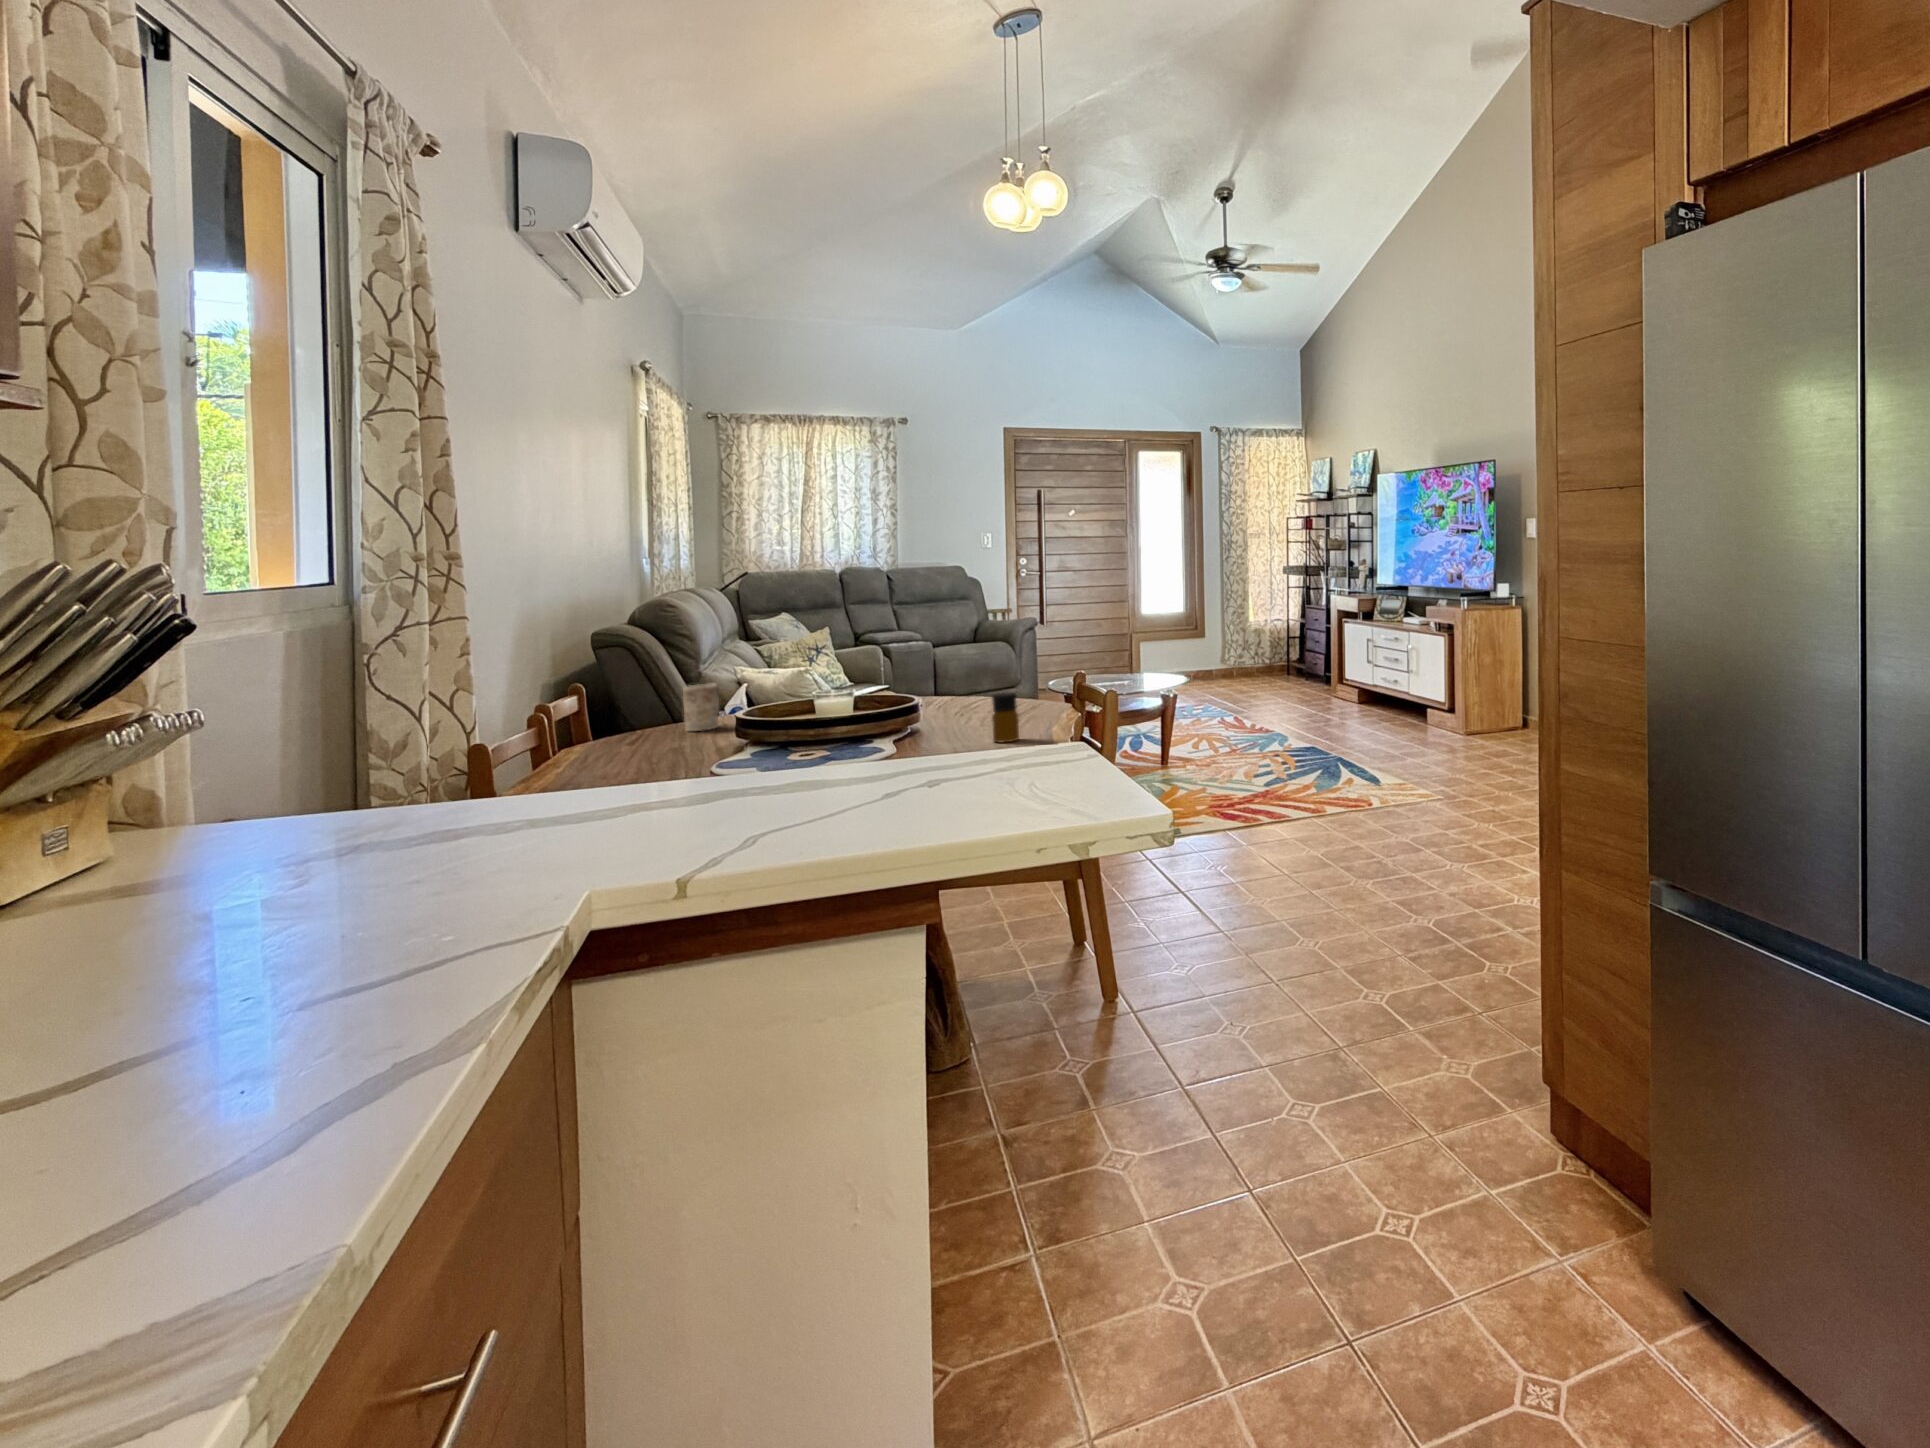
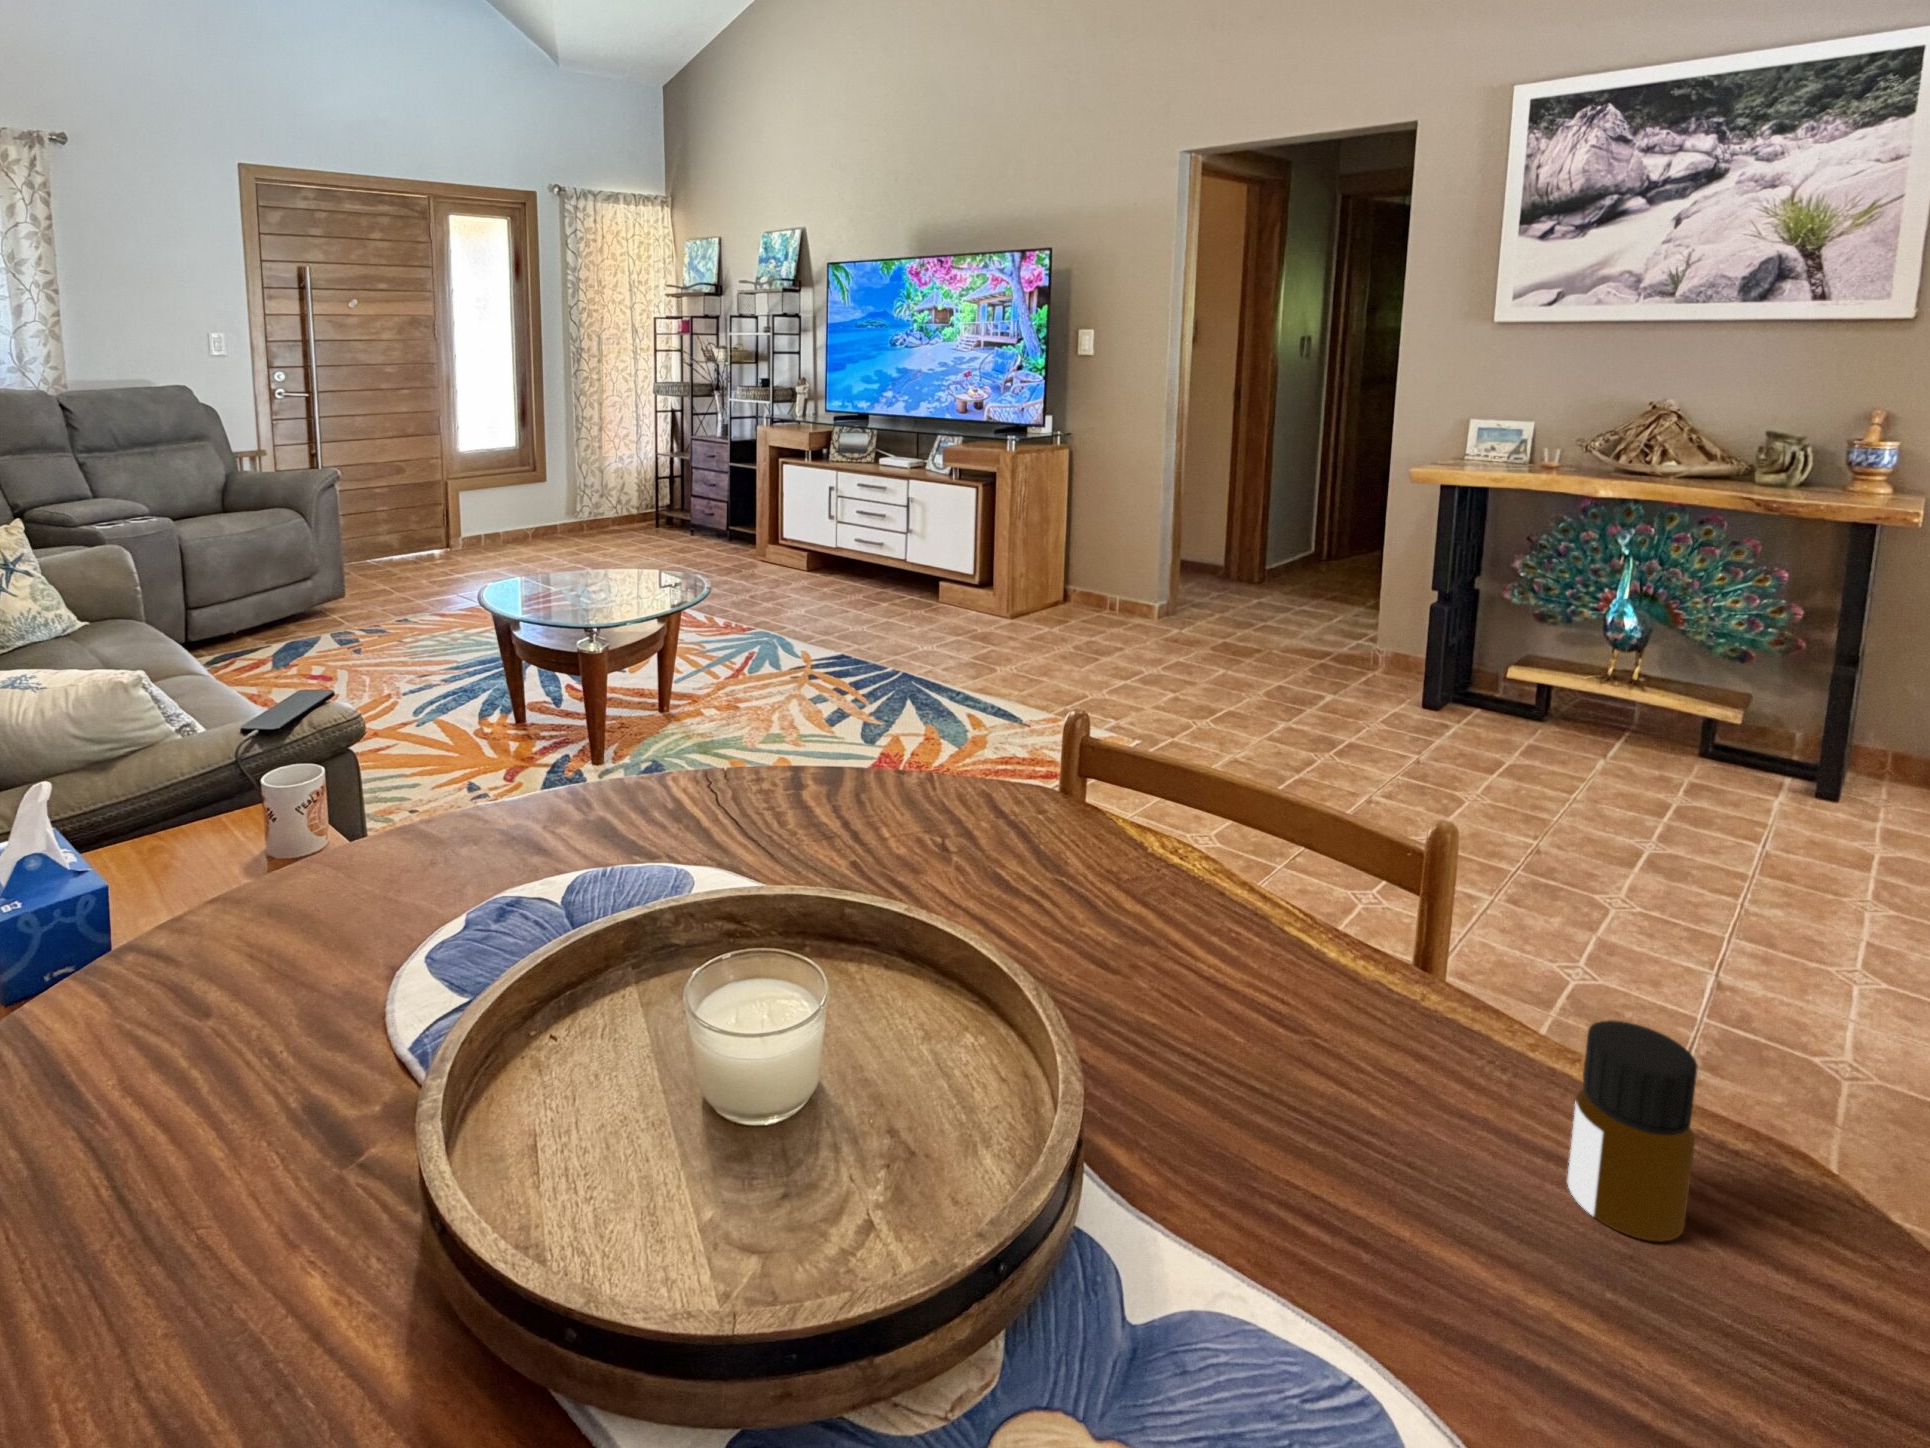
mug: present [683,684,719,731] -> none [63,1050,232,1320]

